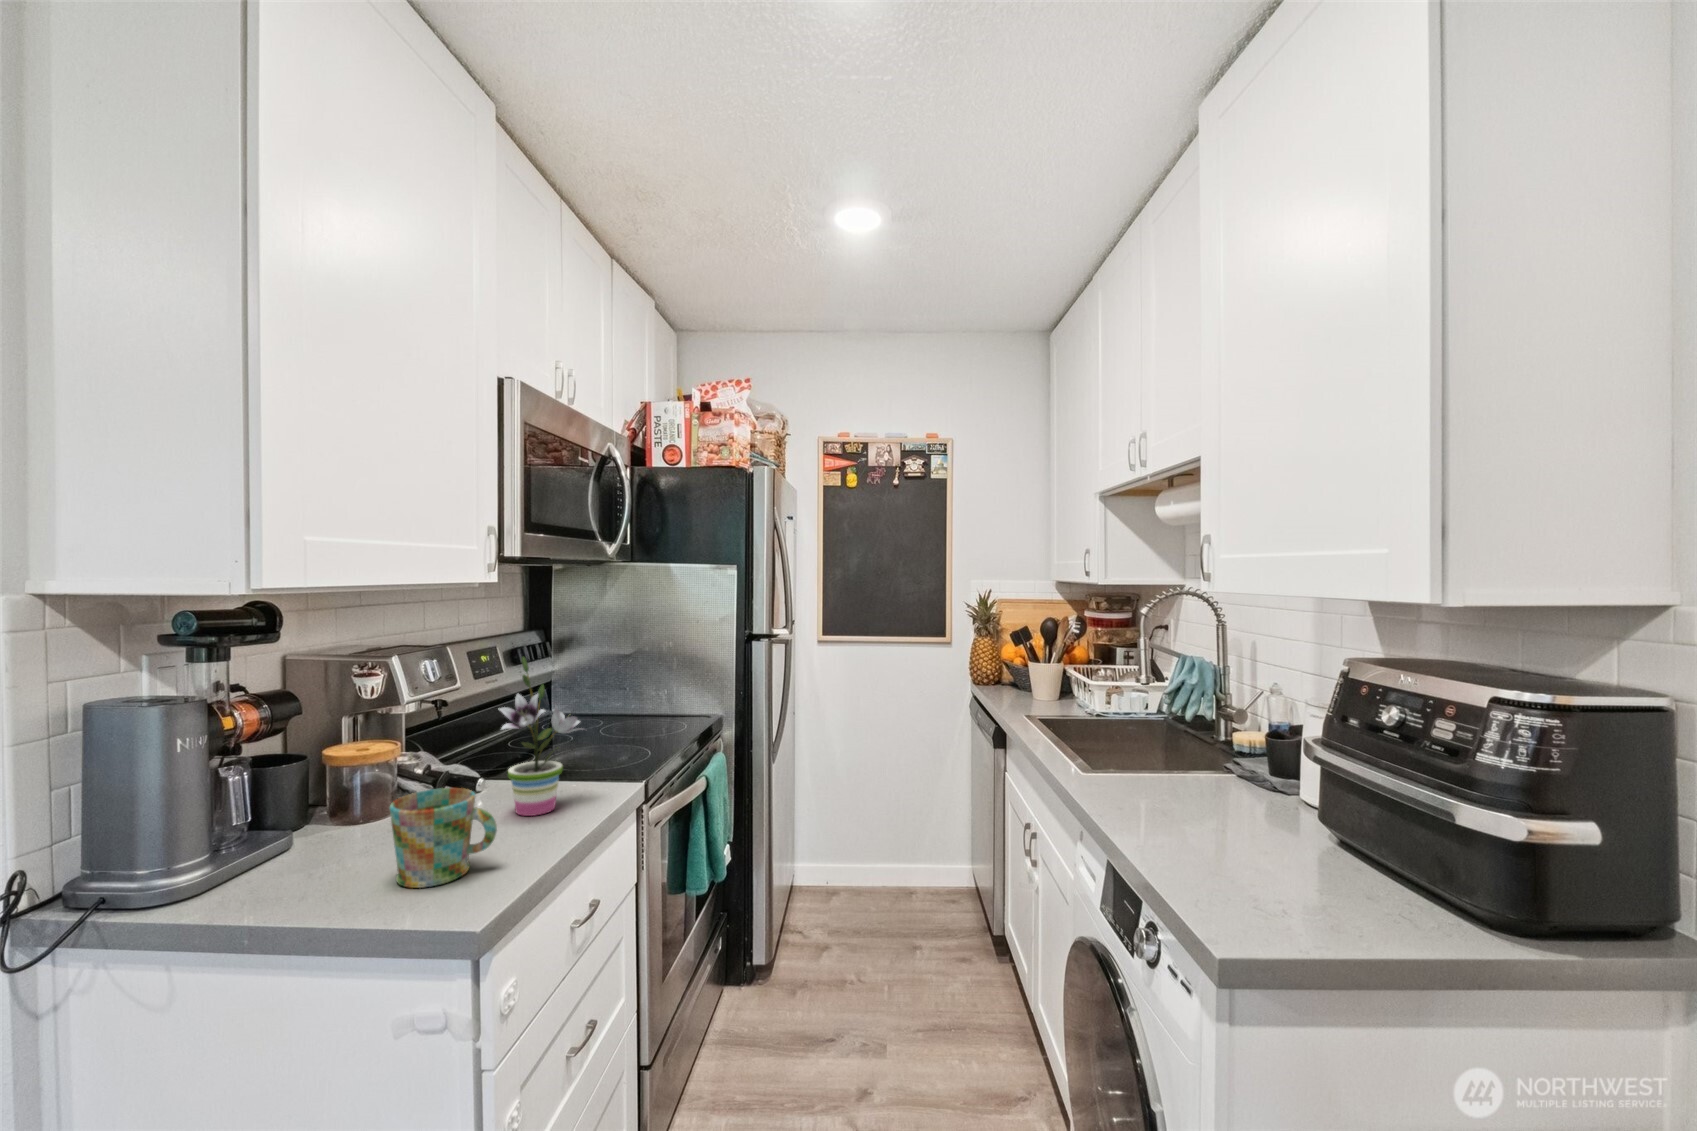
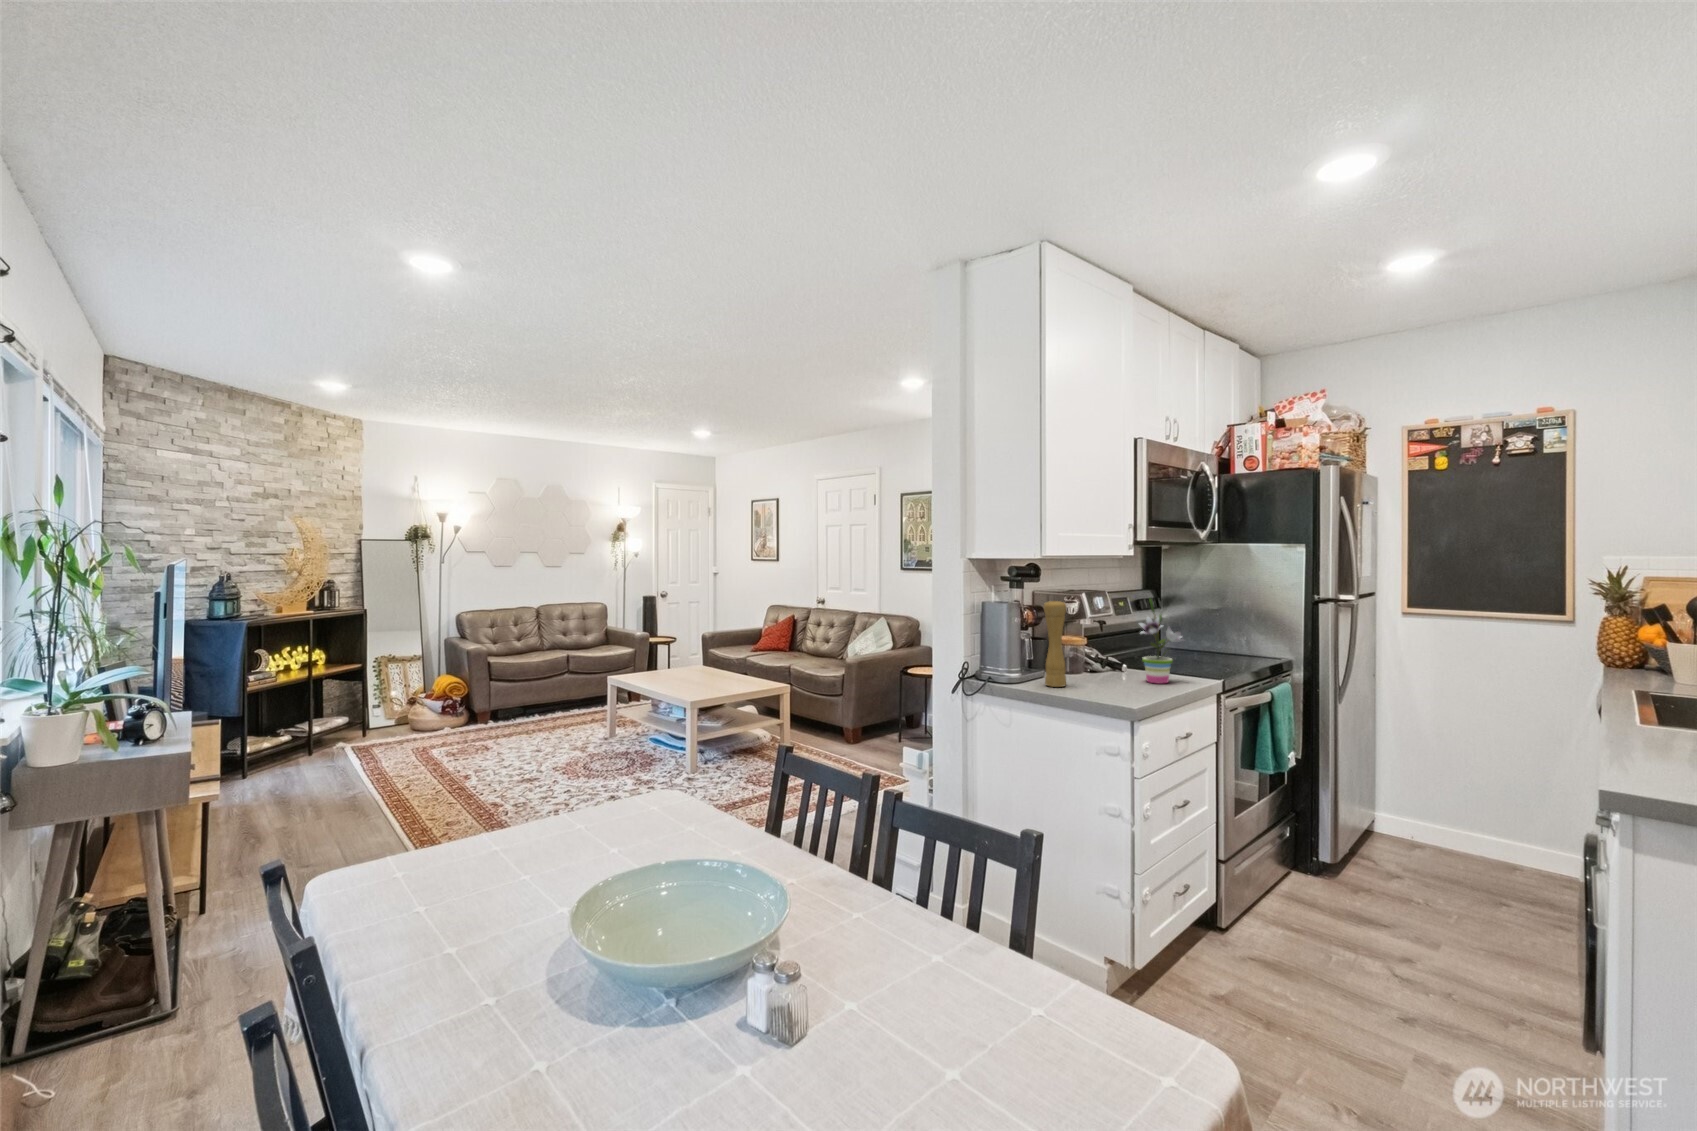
pepper mill: none [269,682,330,884] -> present [1044,600,1067,687]
mug: present [390,788,497,888] -> none [1094,655,1142,696]

